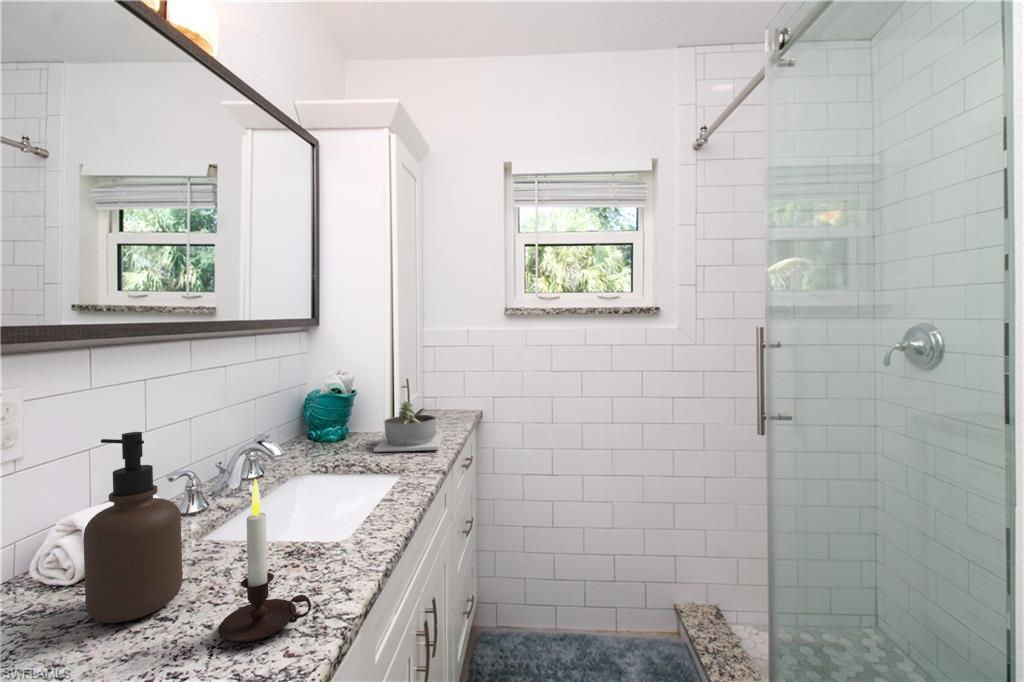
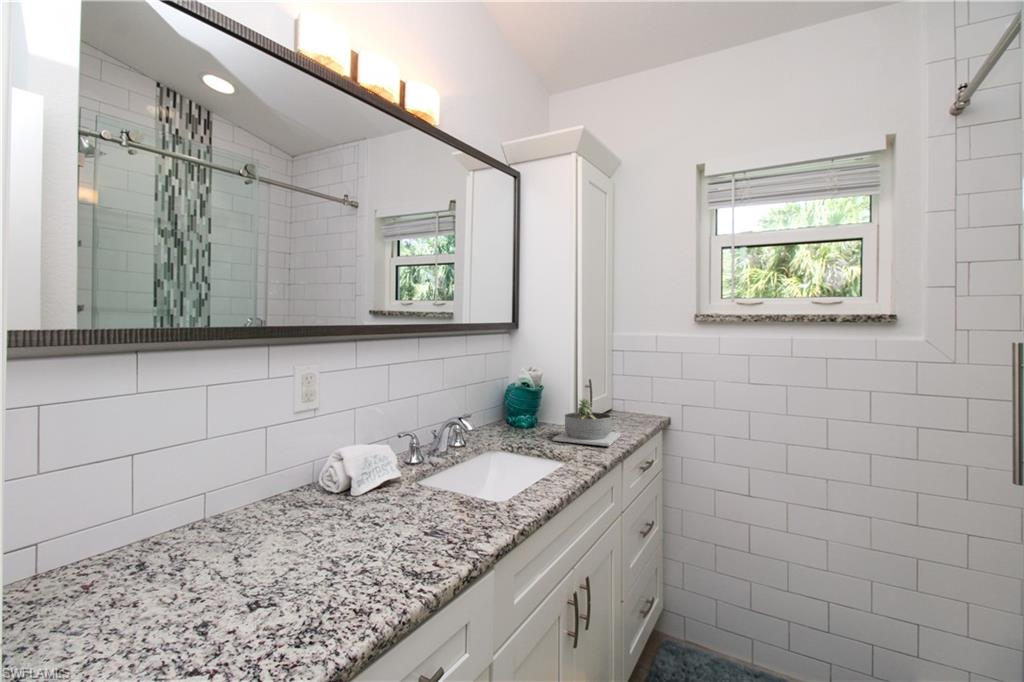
soap dispenser: present [83,432,183,623] -> none [338,398,391,520]
candle: present [218,479,311,642] -> none [400,438,457,549]

